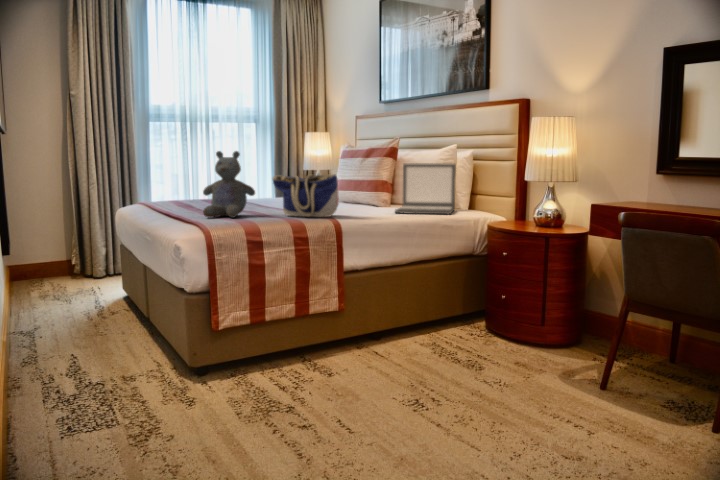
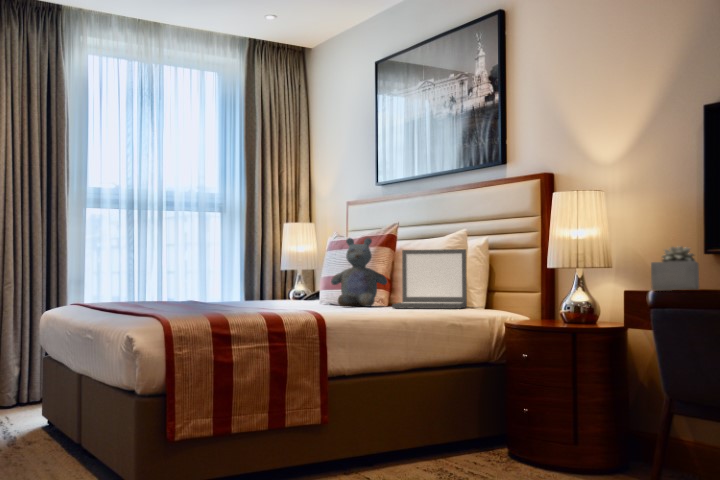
stuffed bear: present [203,151,255,218] -> present [331,238,387,307]
succulent plant: none [614,168,655,206] -> present [651,246,699,291]
tote bag: present [273,174,339,217] -> none [243,257,323,311]

